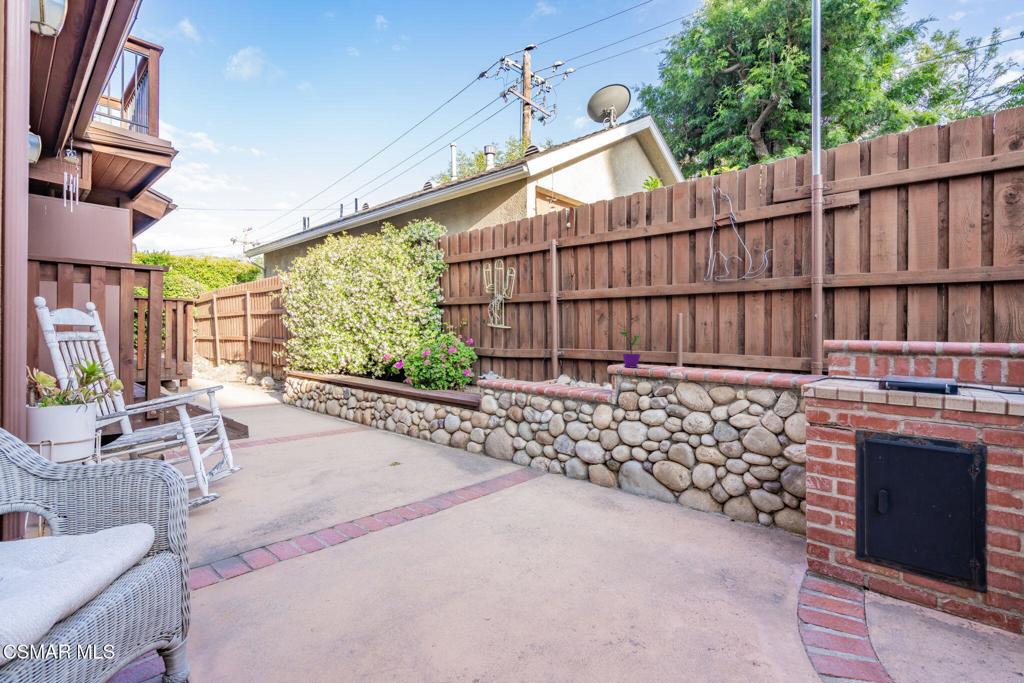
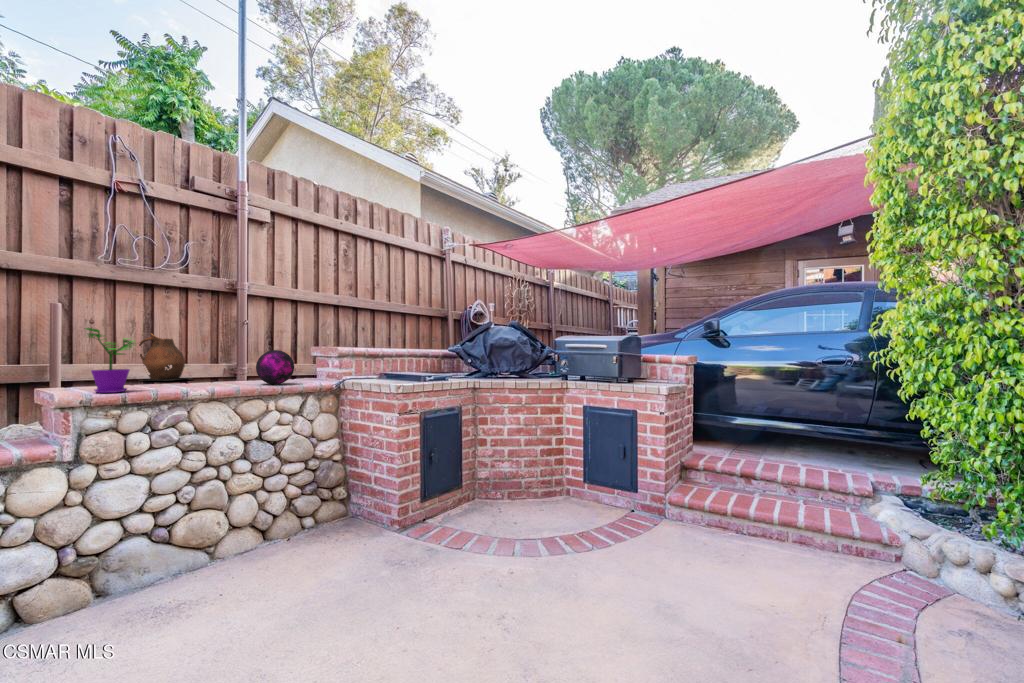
ceramic pitcher: none [696,334,732,370] -> present [139,333,188,381]
decorative orb: none [730,345,766,377] -> present [256,350,294,384]

